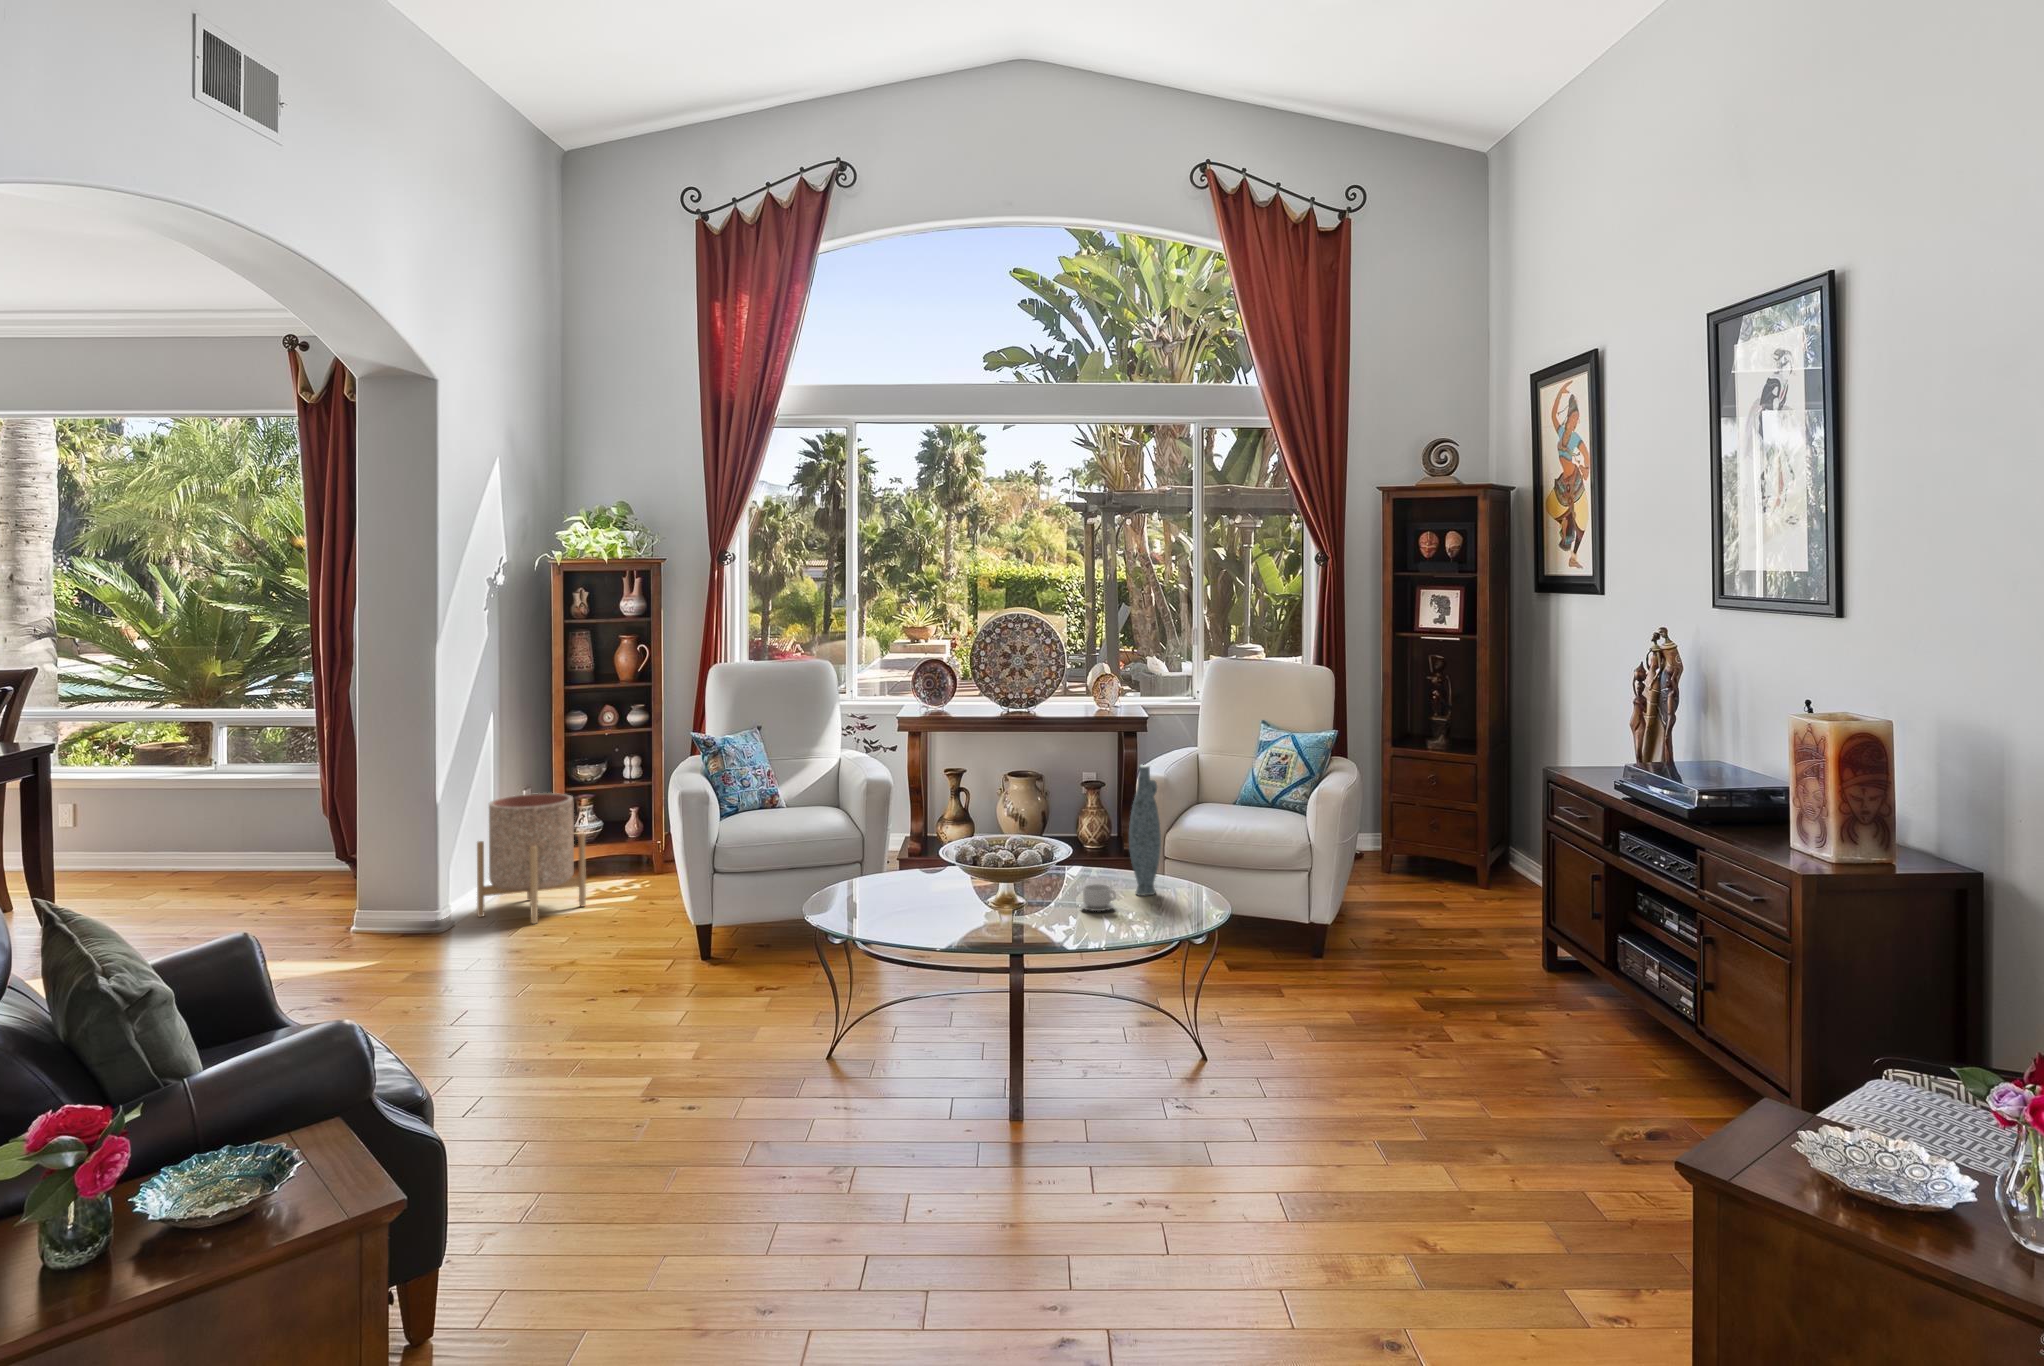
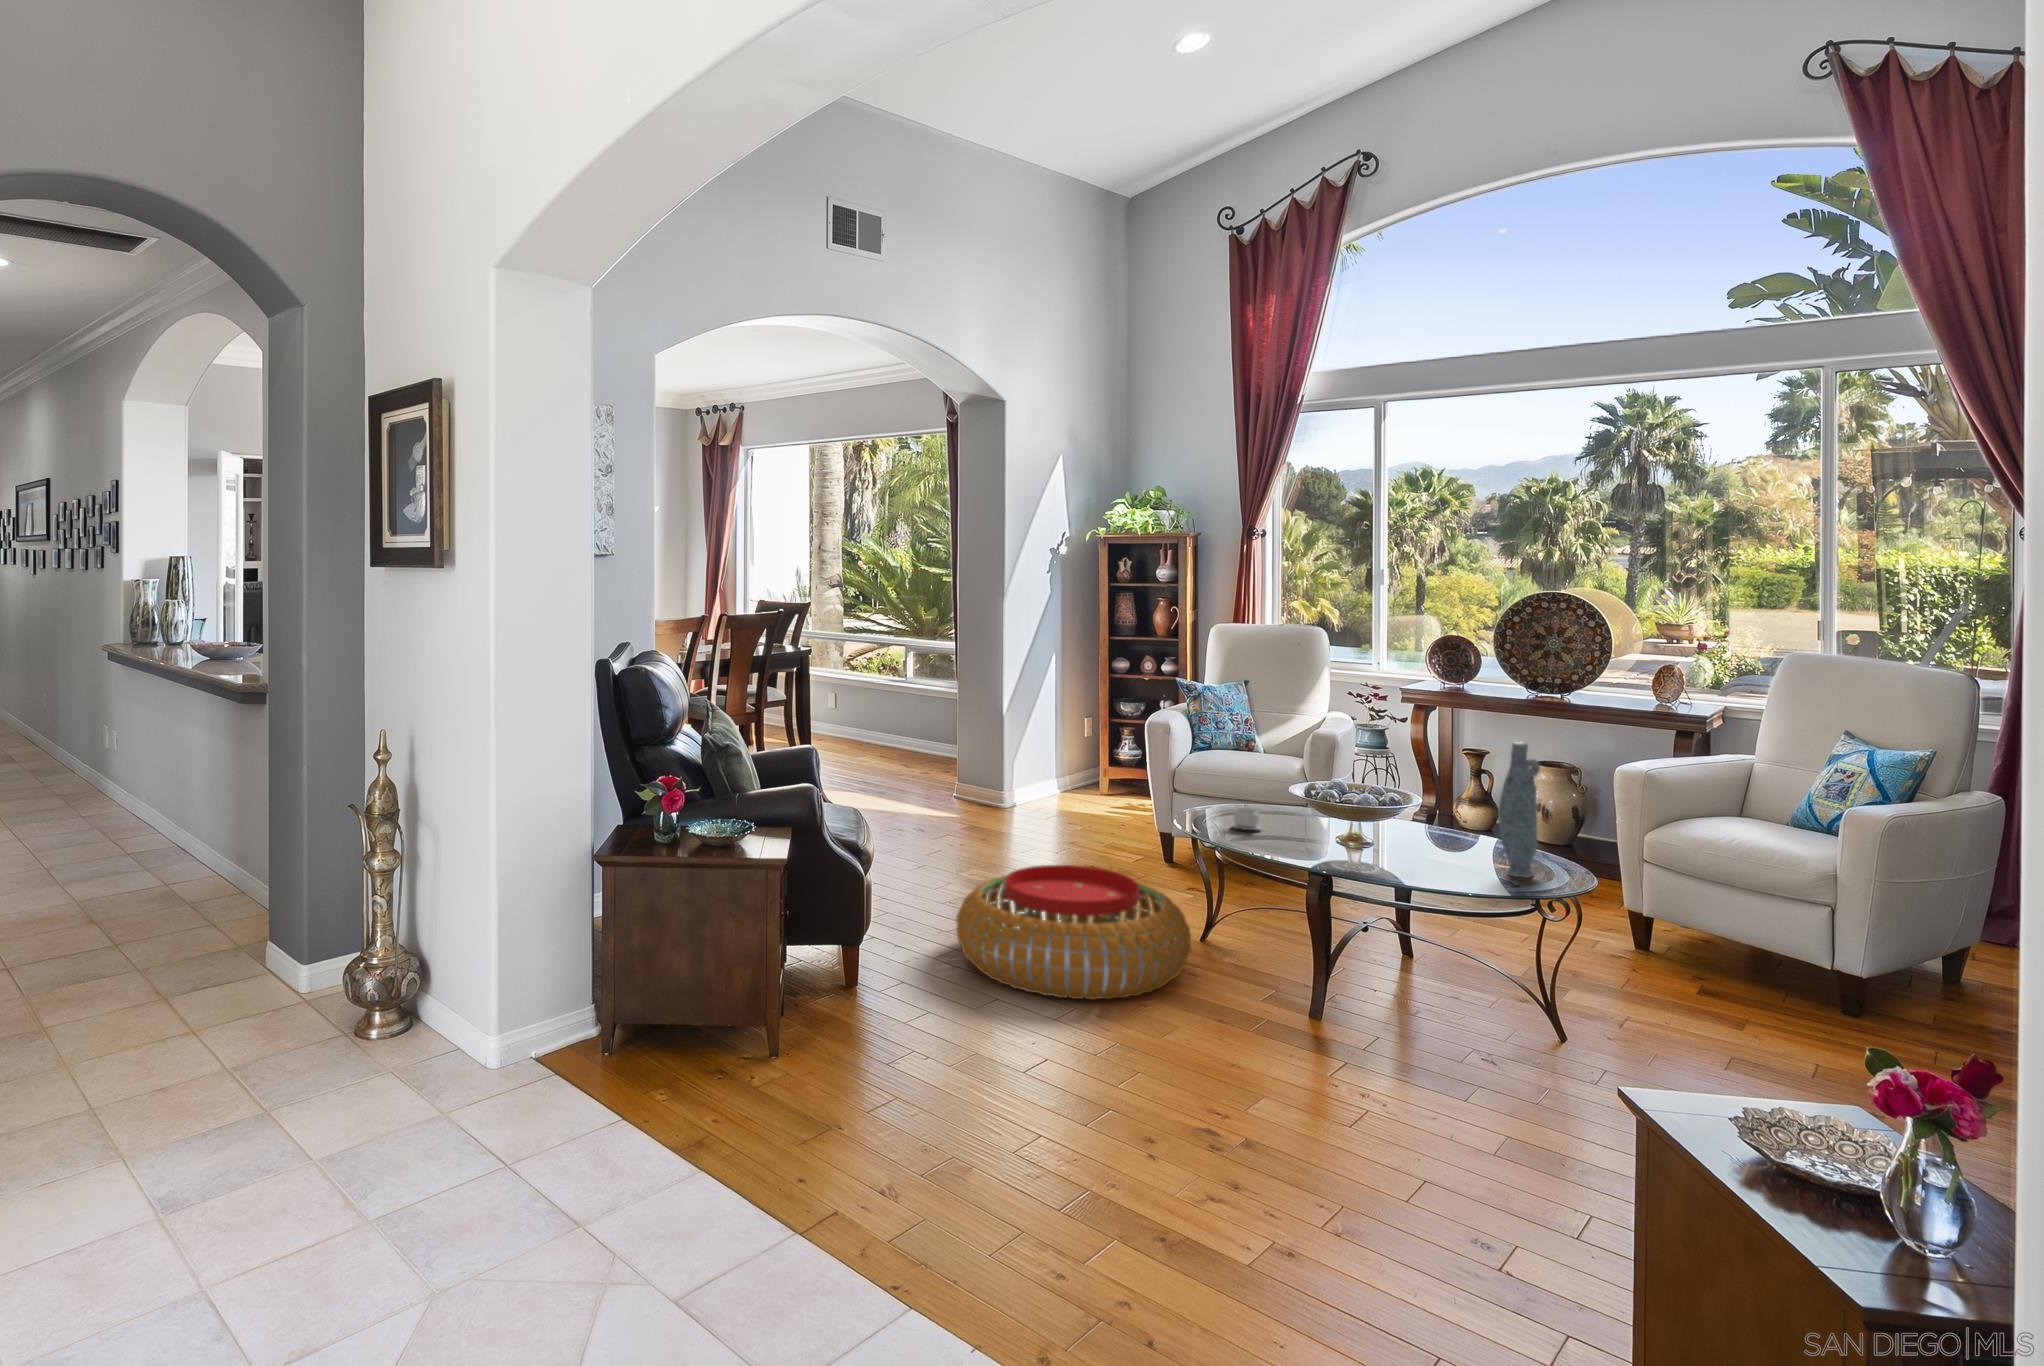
planter: present [477,793,586,924] -> none [1023,720,1106,822]
teacup: present [1080,884,1116,911] -> present [1232,808,1261,830]
pouf: none [555,973,845,1150] -> present [956,865,1191,1000]

